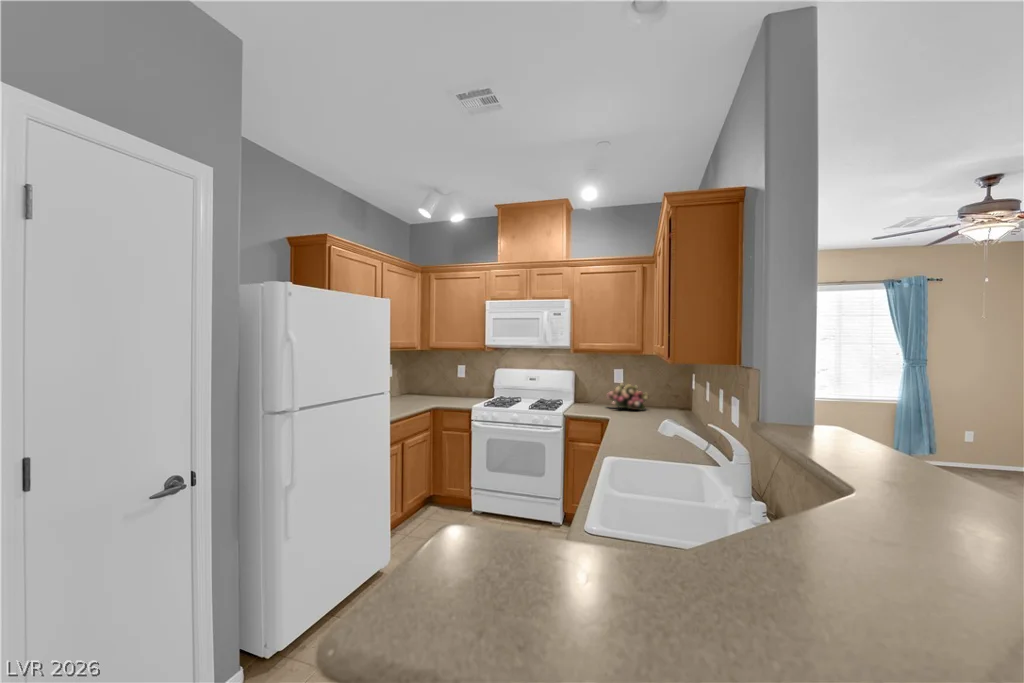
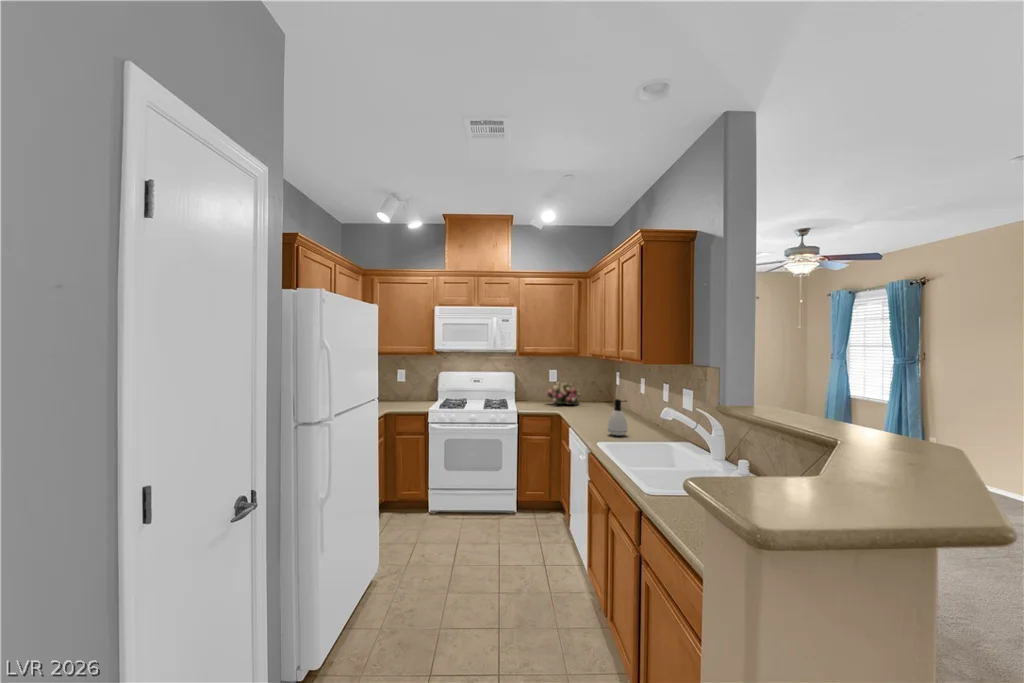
soap dispenser: none [638,405,664,450] -> present [608,399,627,436]

